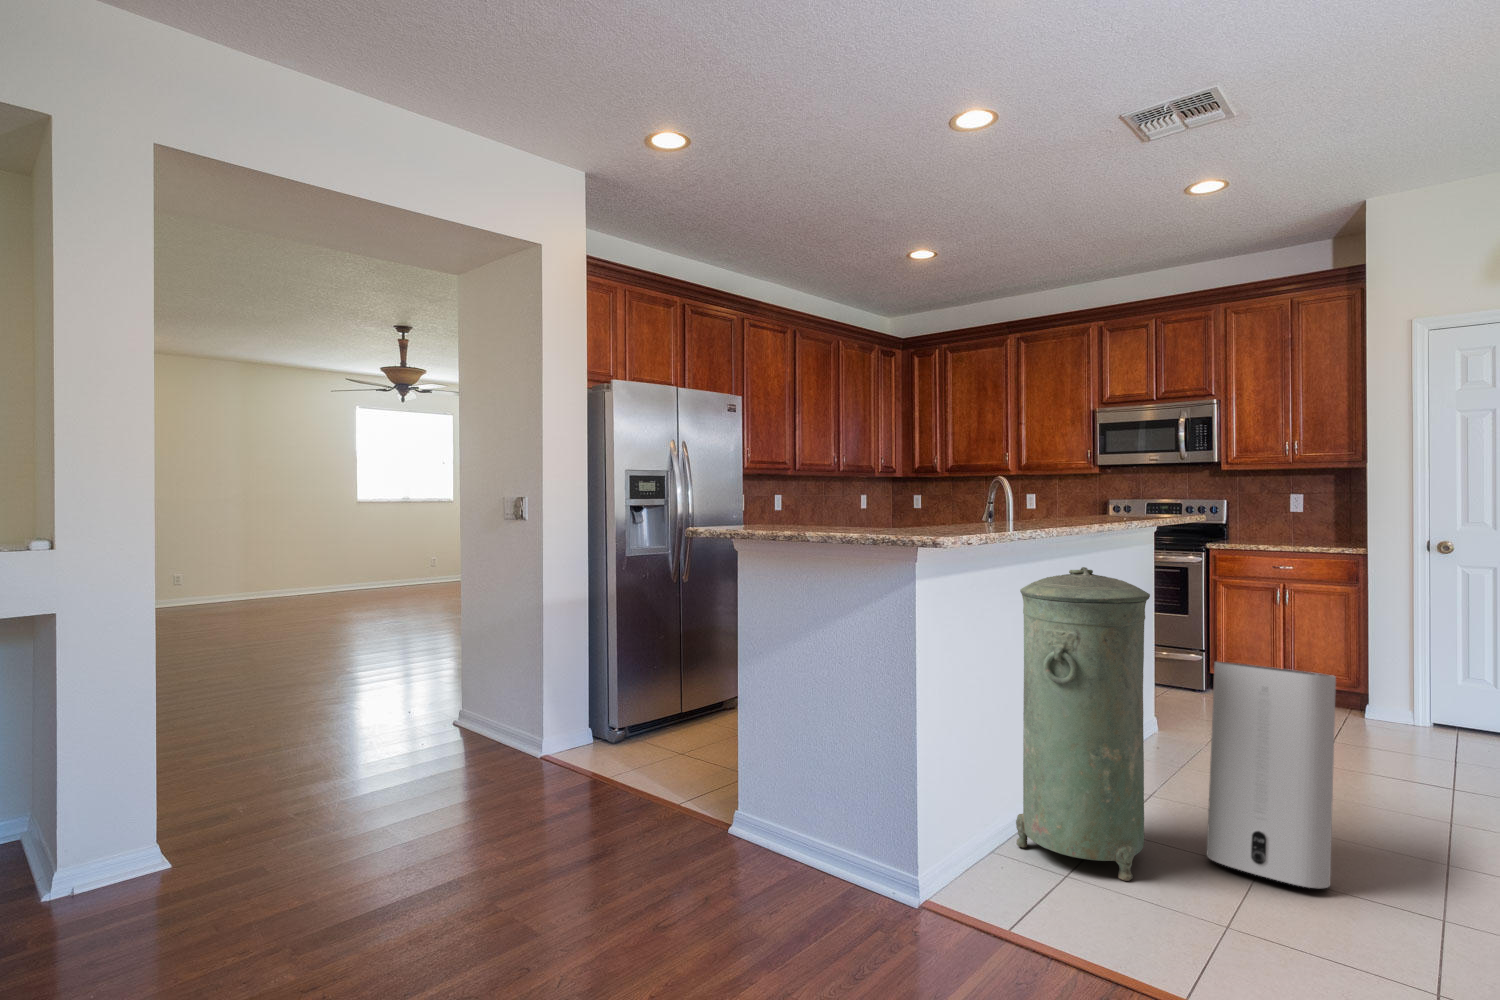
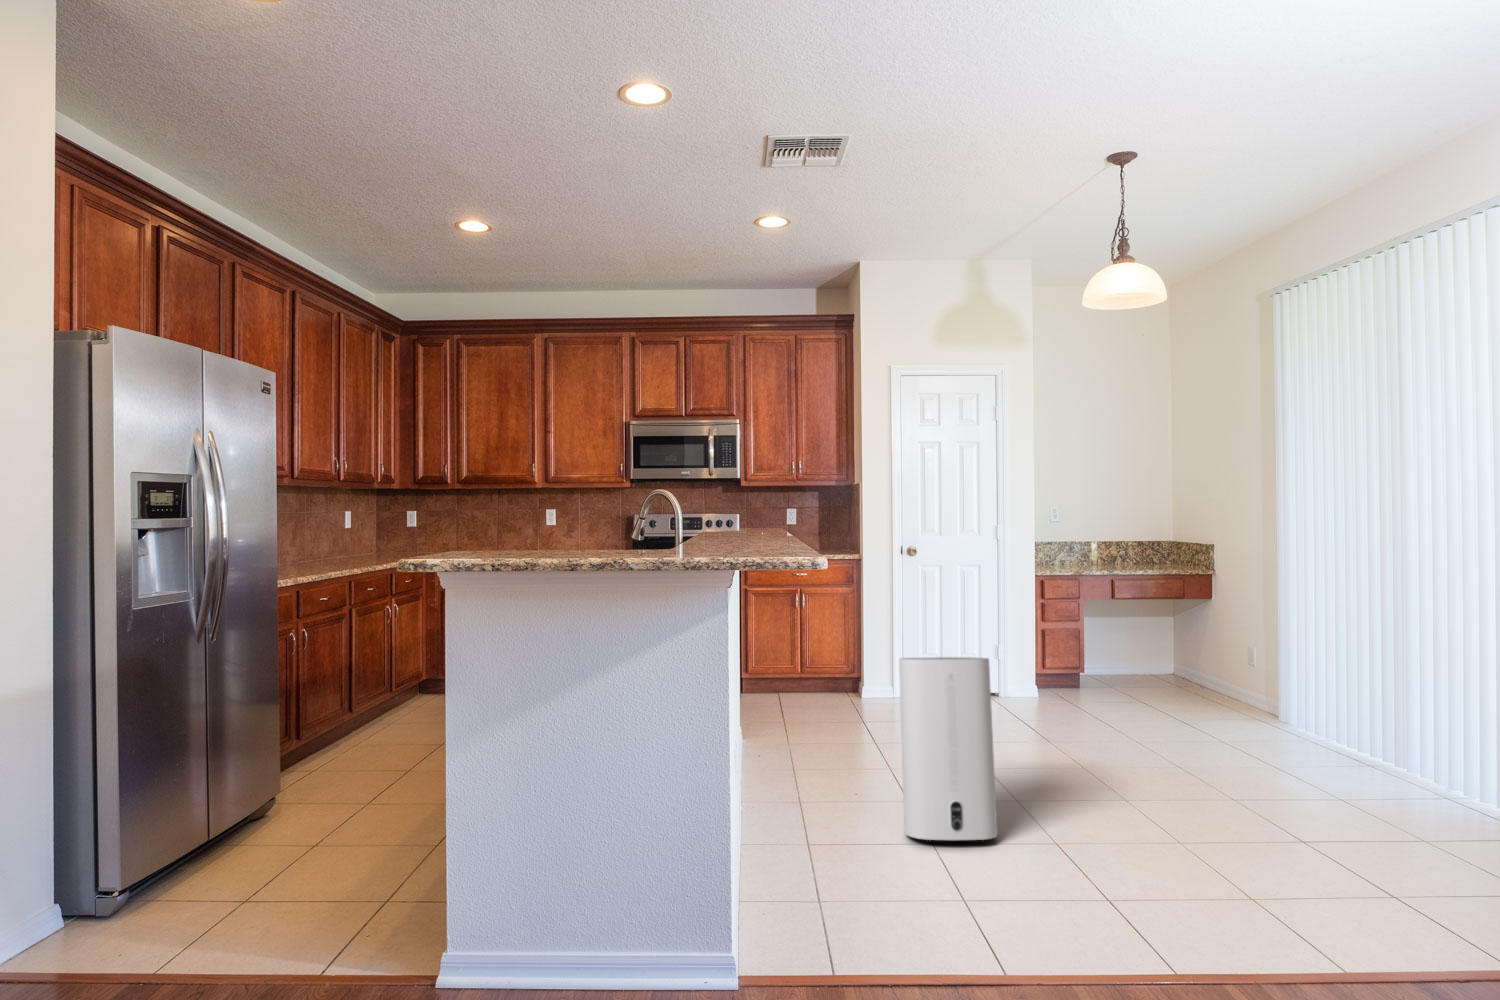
trash can: present [1016,567,1150,881] -> none [762,580,883,880]

